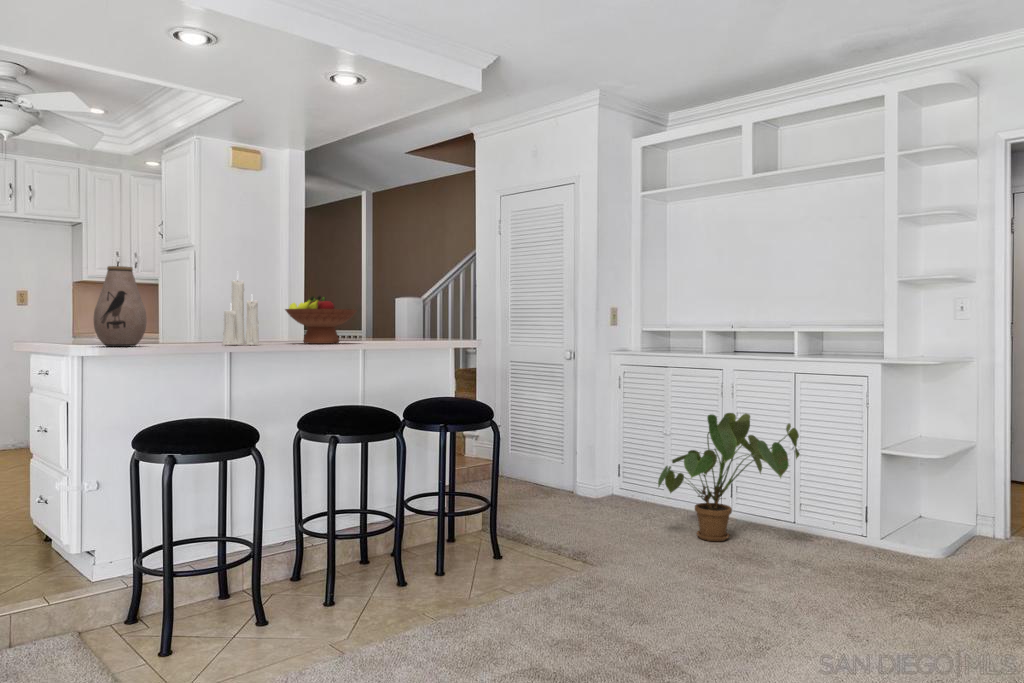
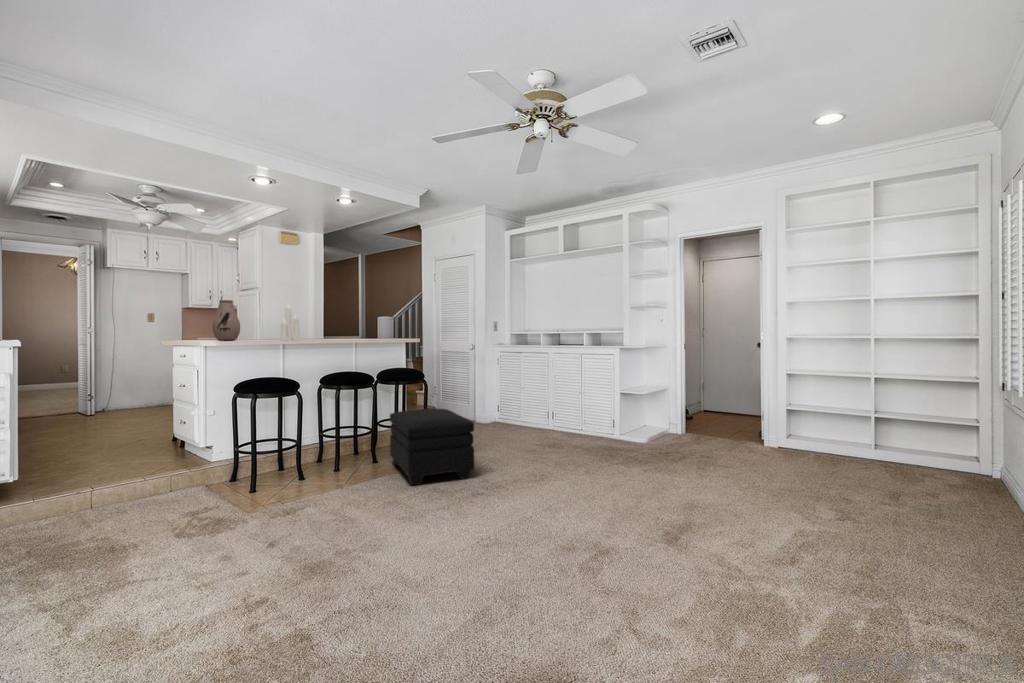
fruit bowl: present [285,296,357,344] -> none [313,315,352,340]
house plant: present [658,413,800,541] -> none [512,375,583,439]
ottoman: none [431,485,610,655] -> present [390,409,474,485]

